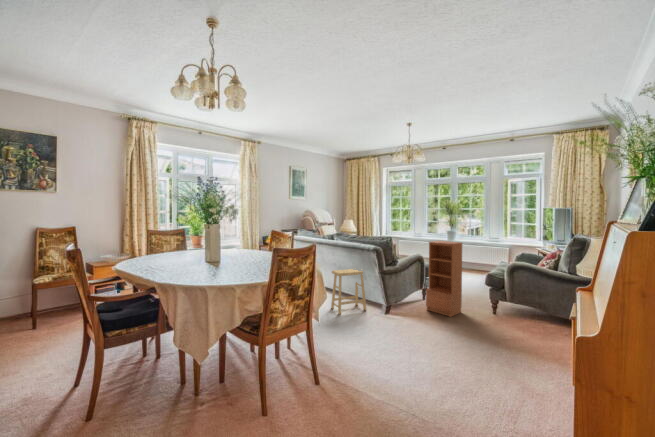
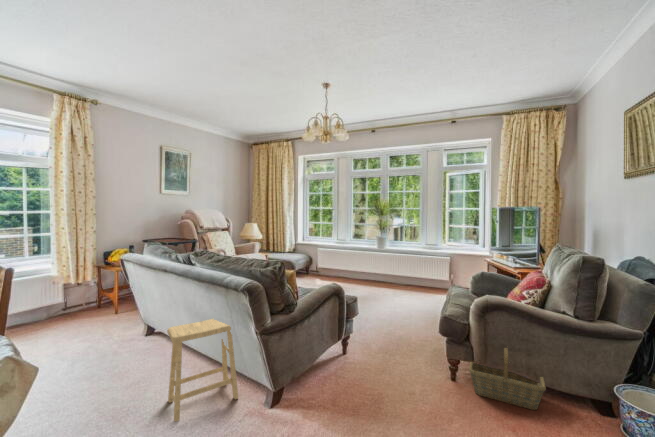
bookcase: present [426,241,462,317] -> none [347,260,406,401]
basket: none [502,291,549,327] -> present [469,348,546,410]

